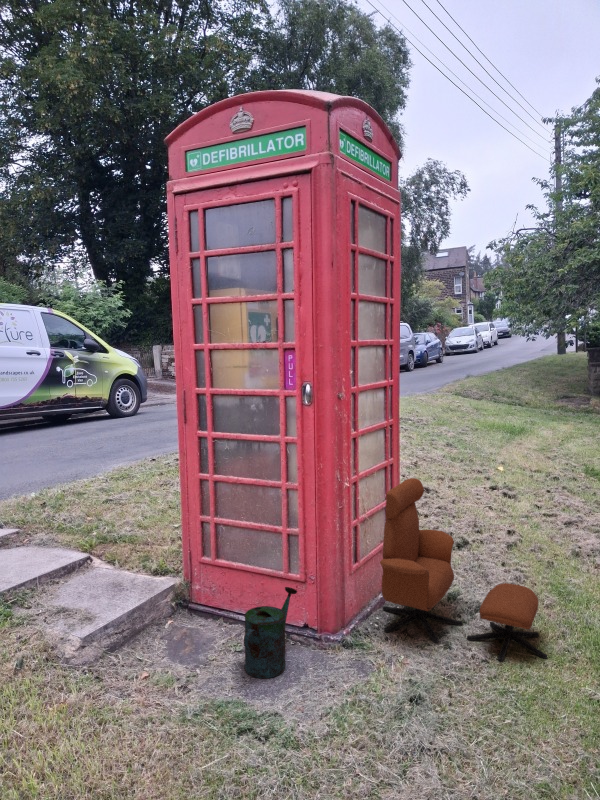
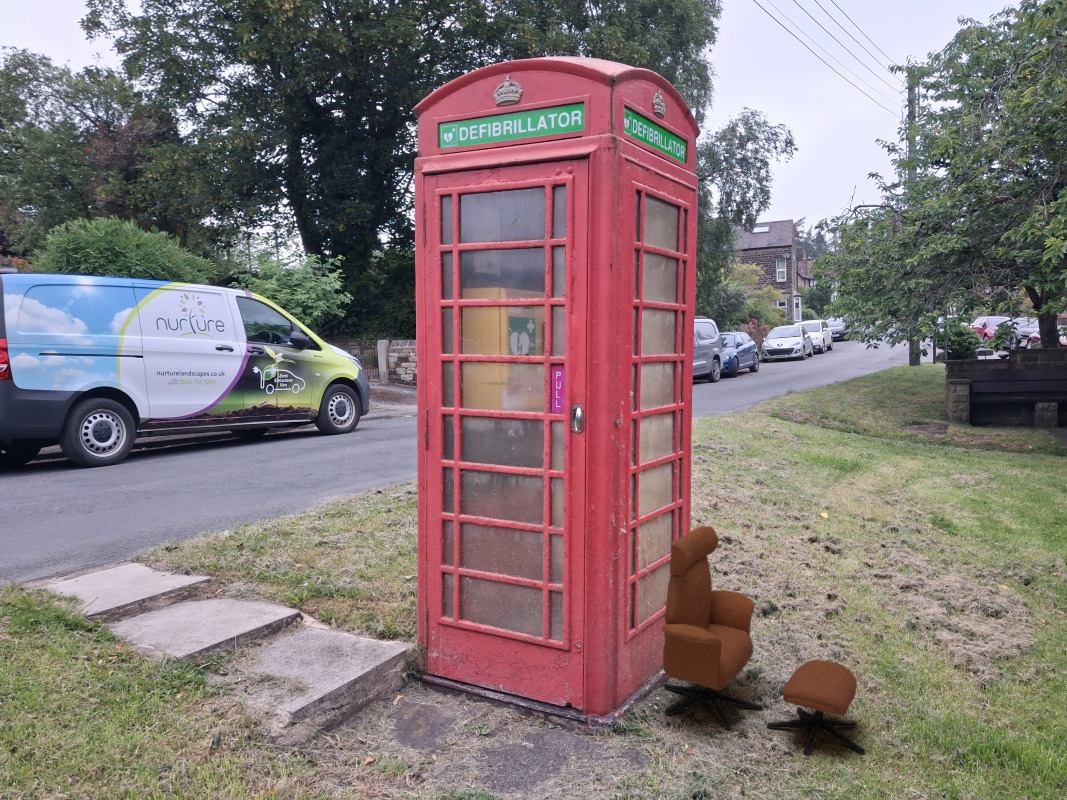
watering can: present [244,587,297,678] -> none [494,654,559,762]

